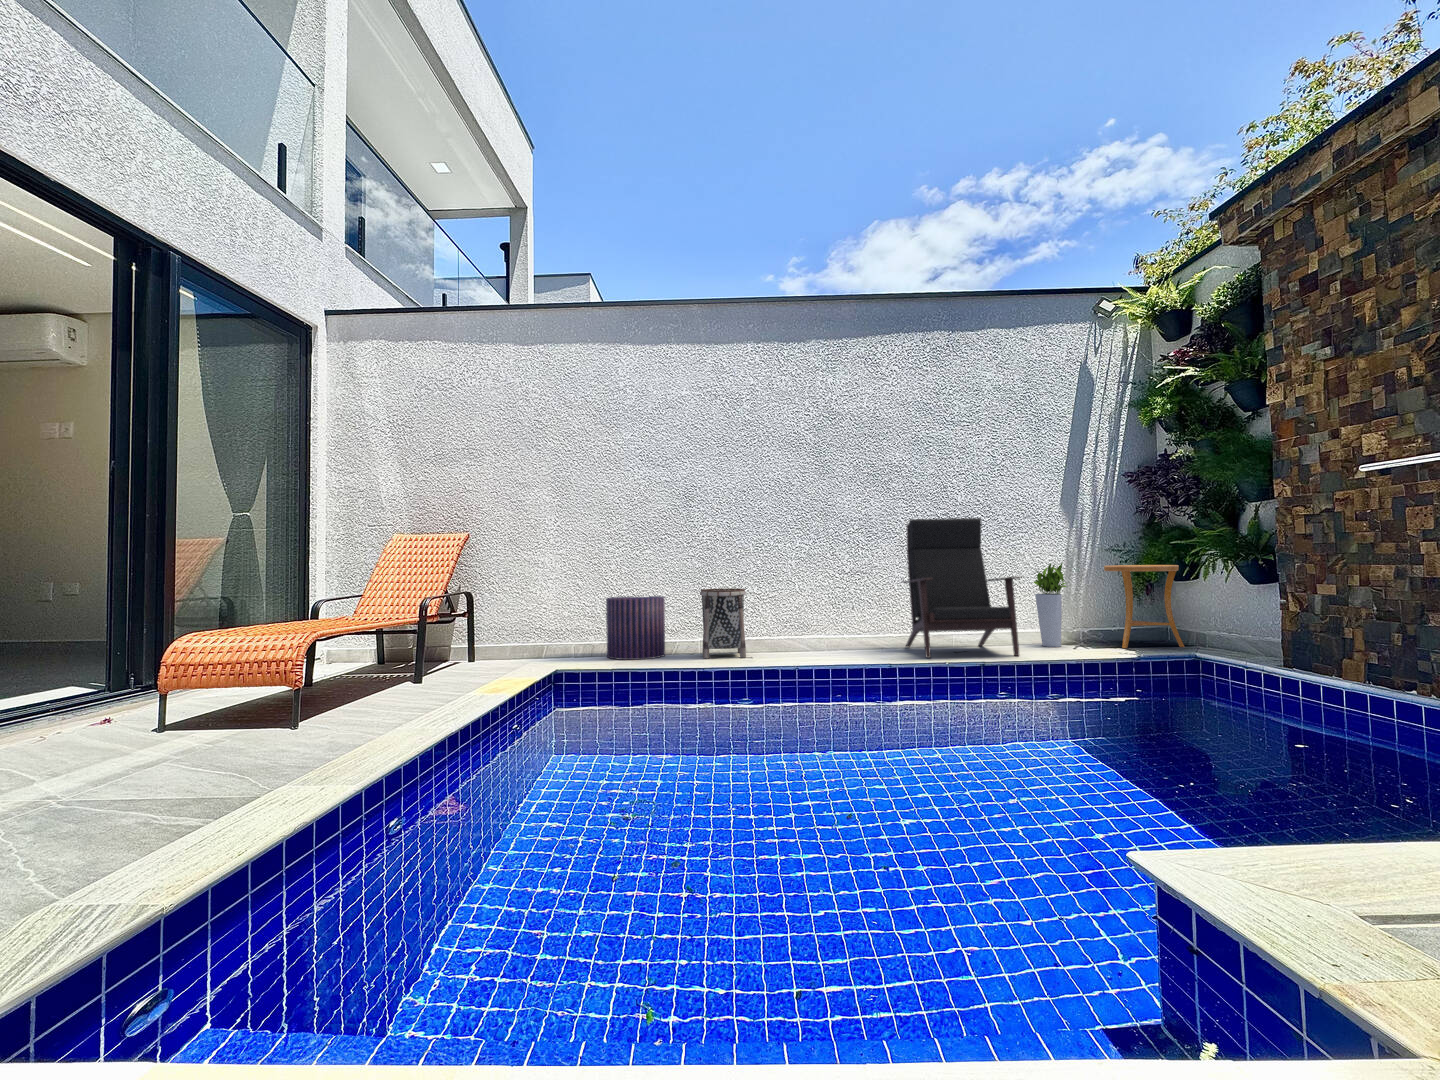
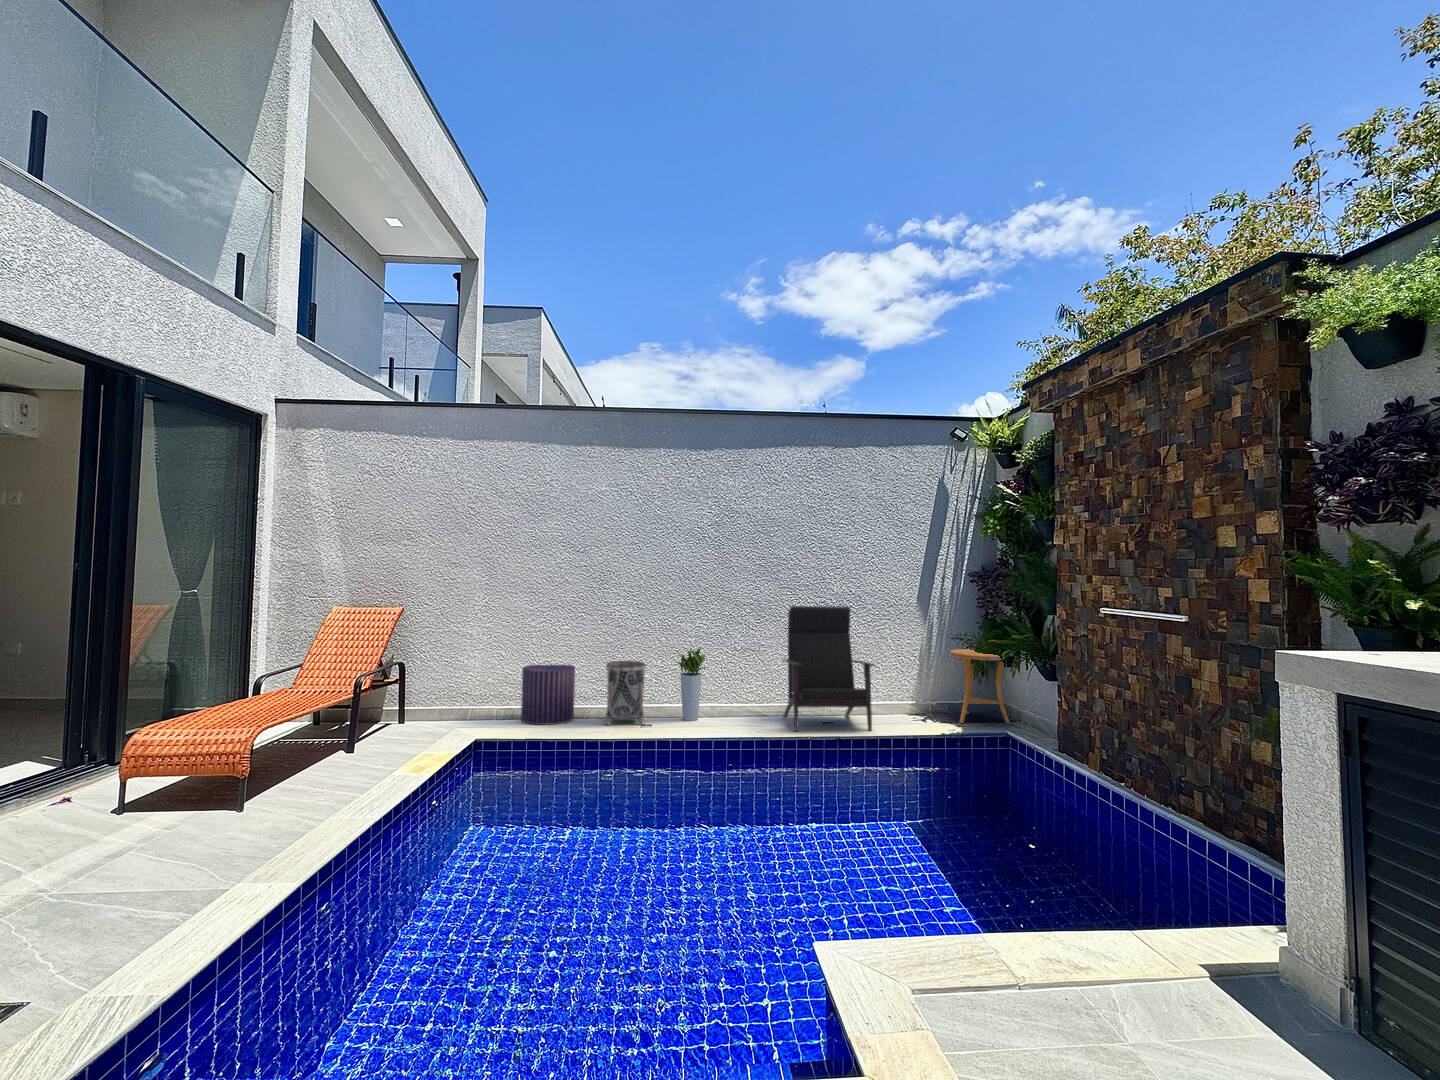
planter: present [1034,563,1066,647] -> present [677,648,706,721]

